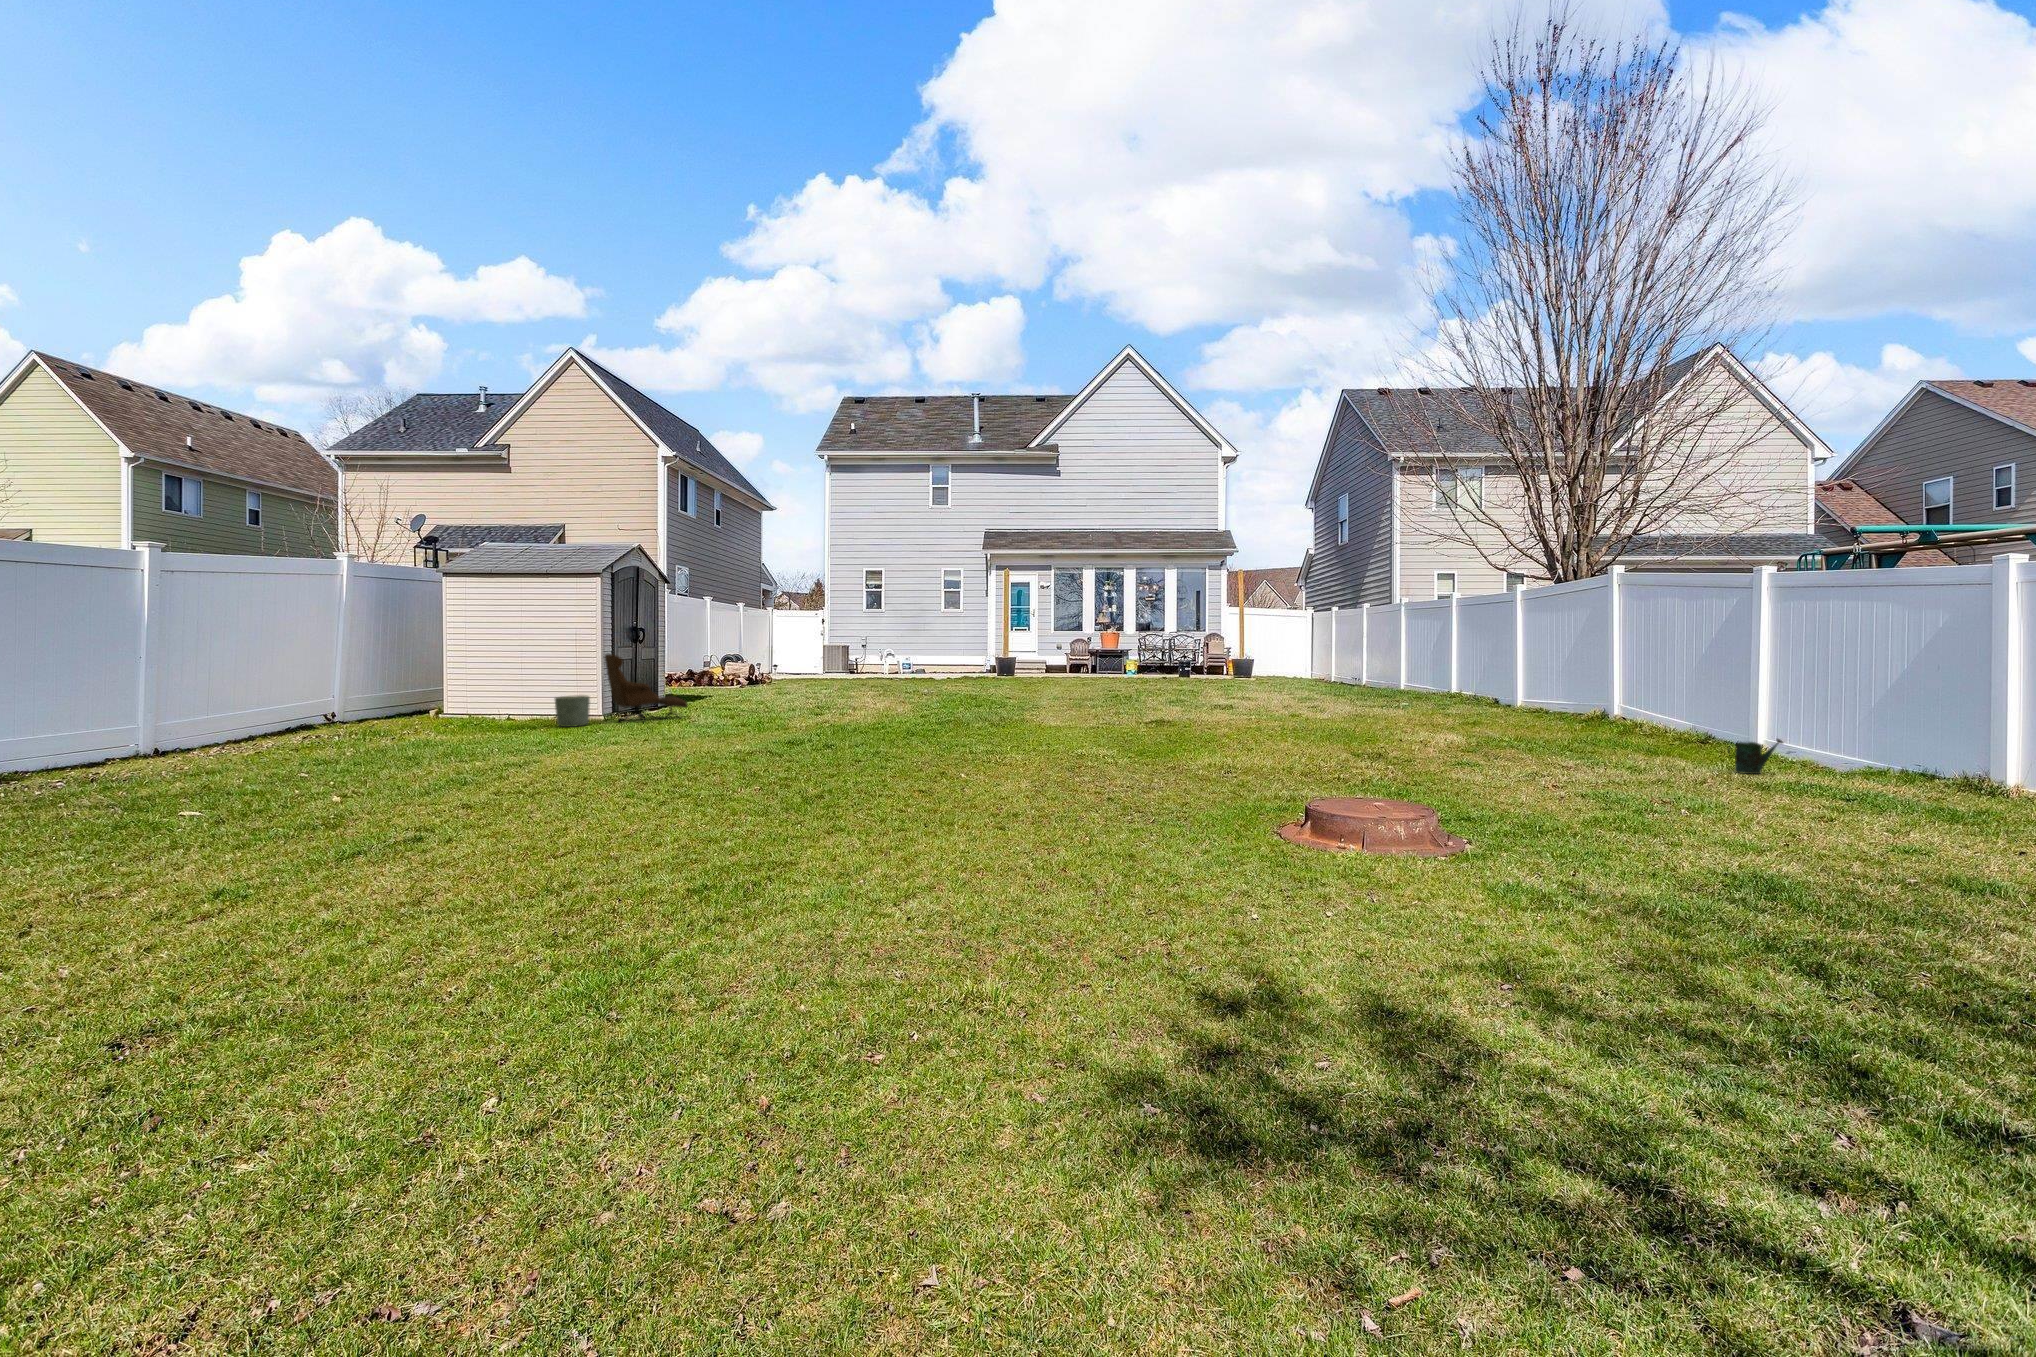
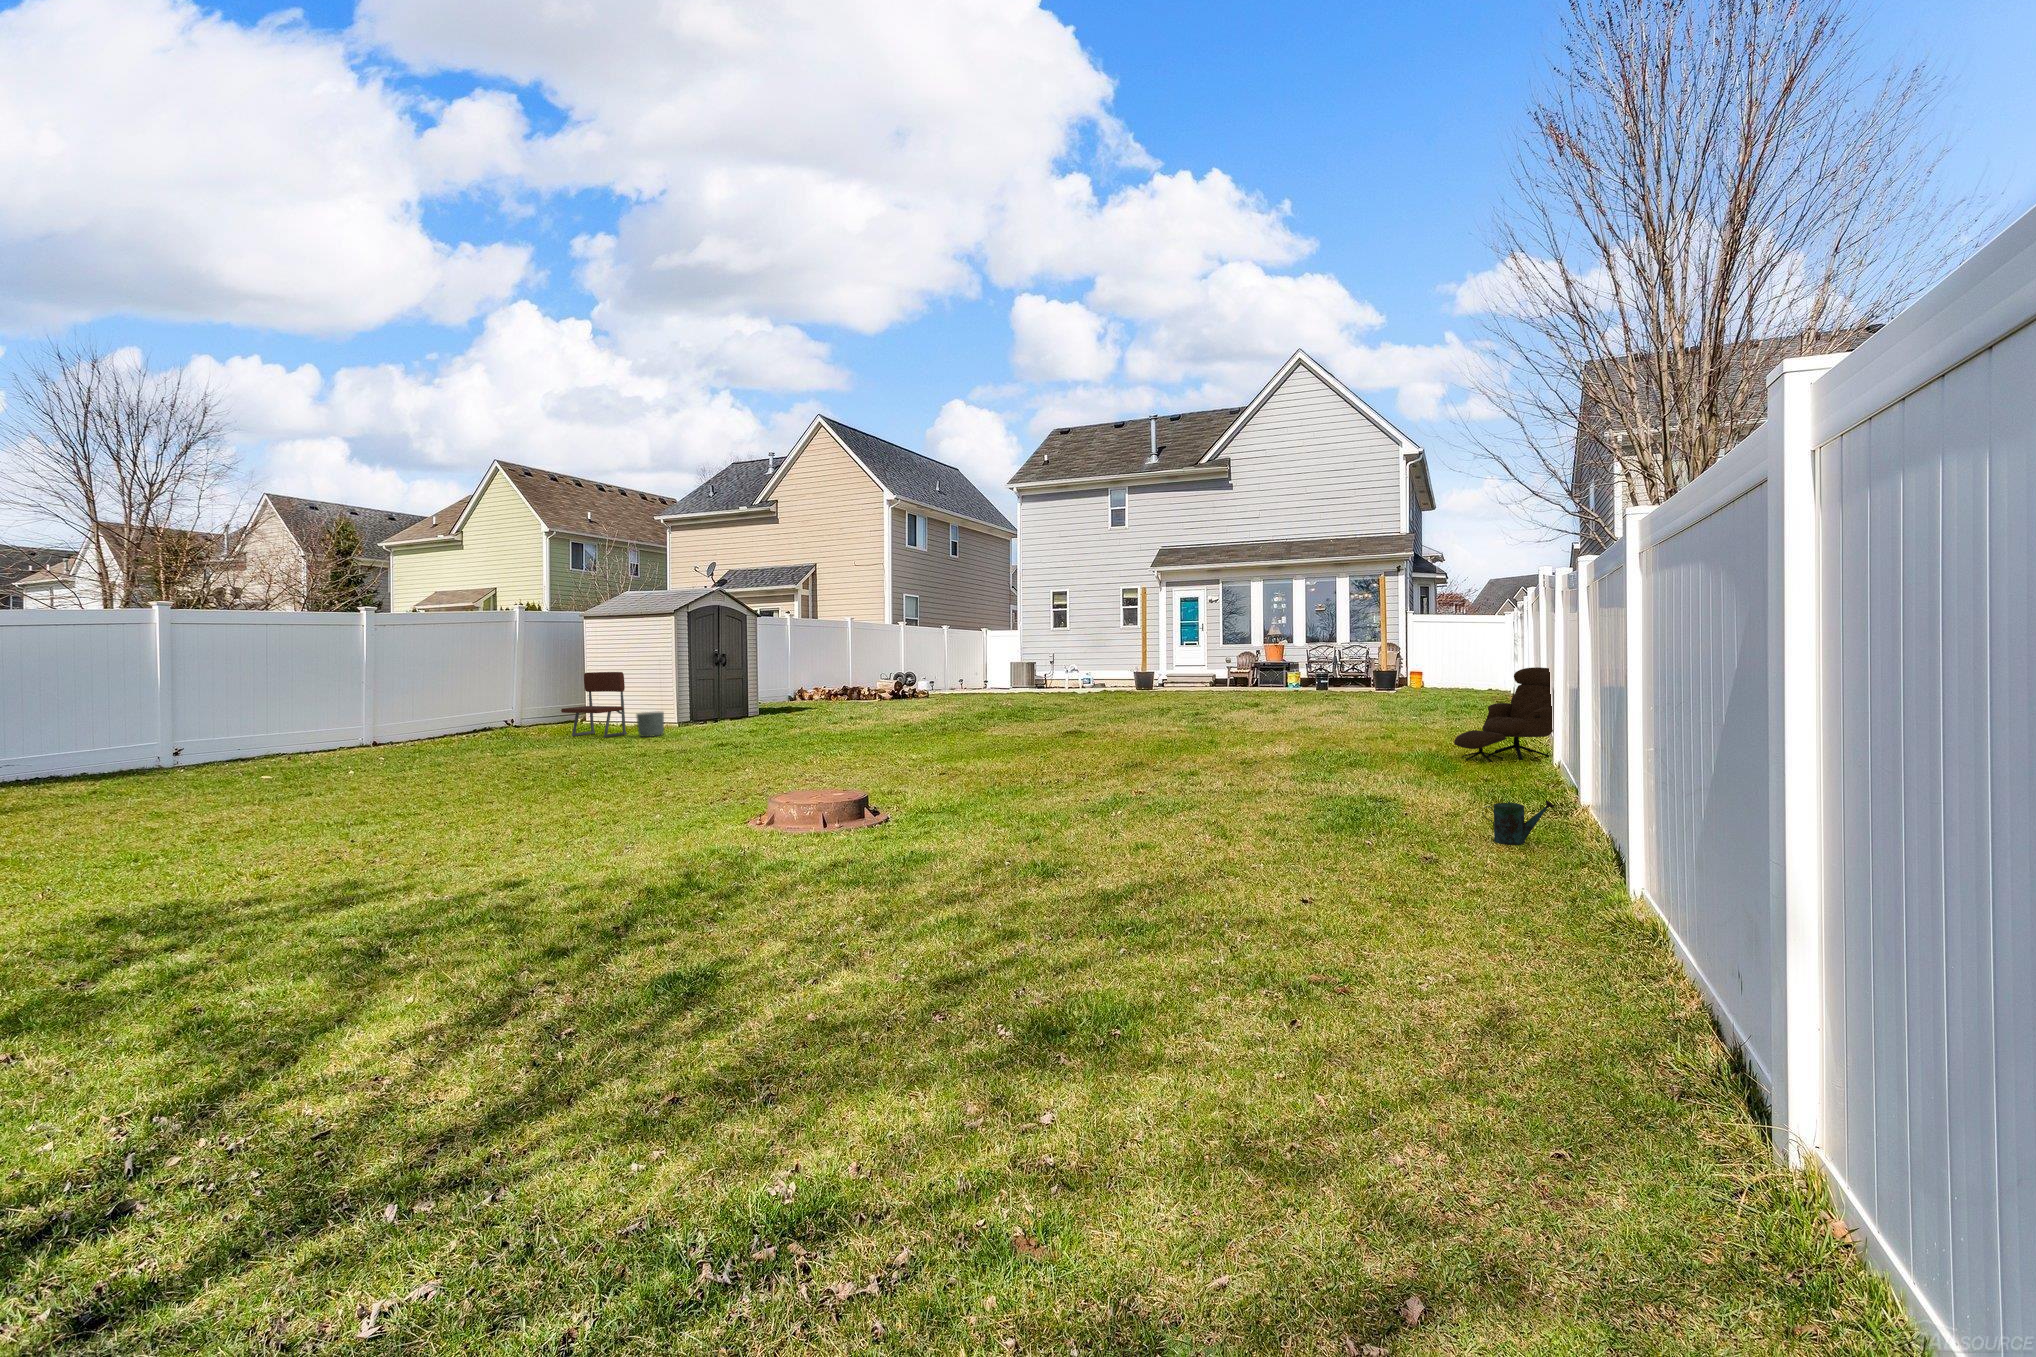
bench: none [436,646,529,729] -> present [561,672,627,738]
lounge chair: present [605,654,688,722] -> present [1454,667,1553,762]

